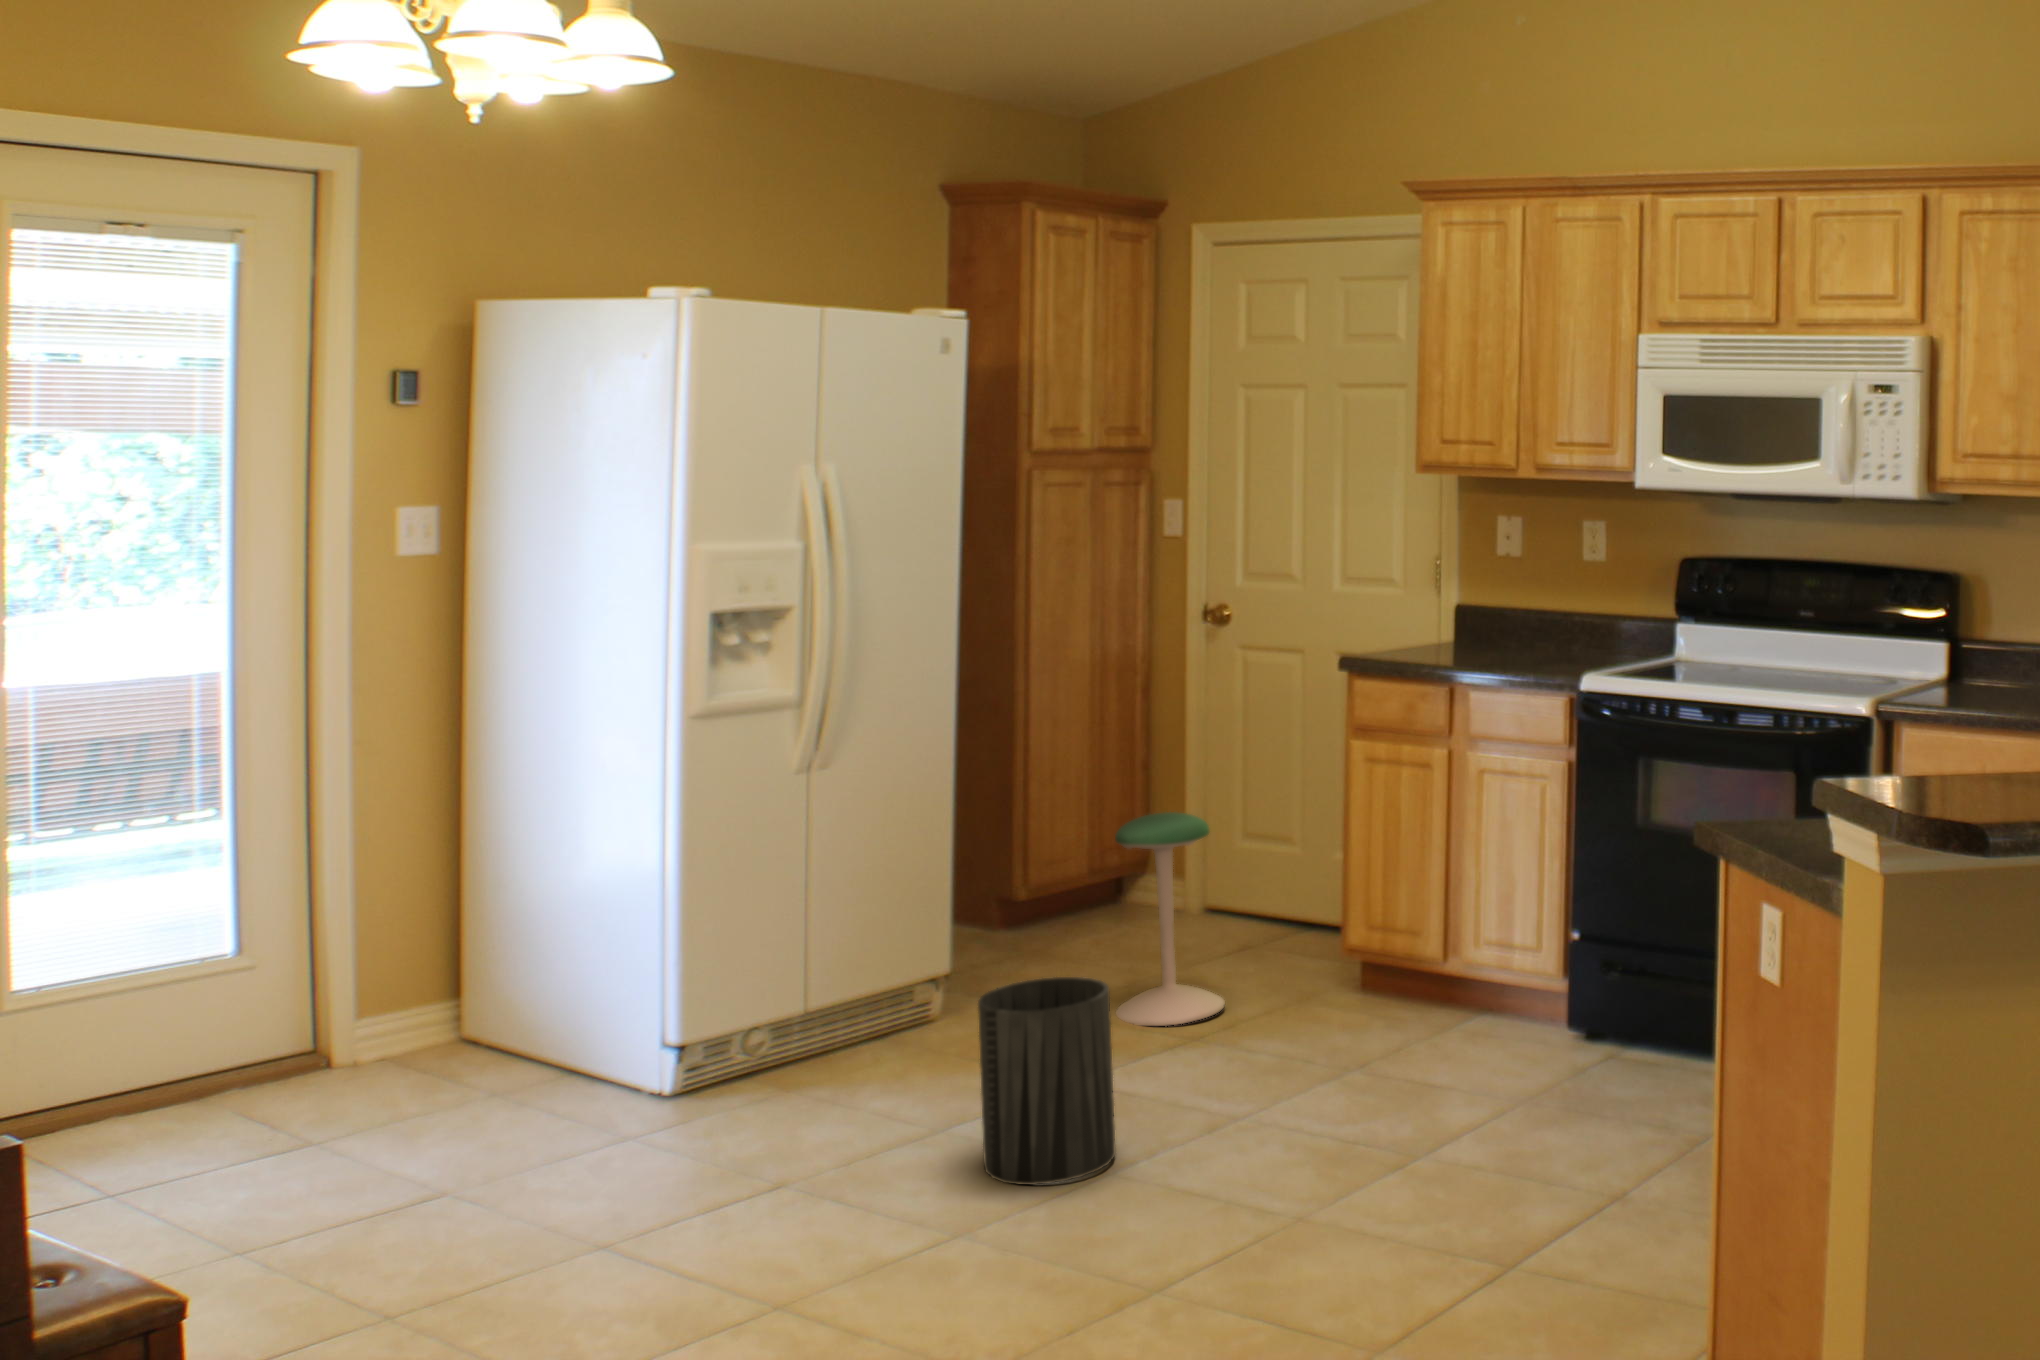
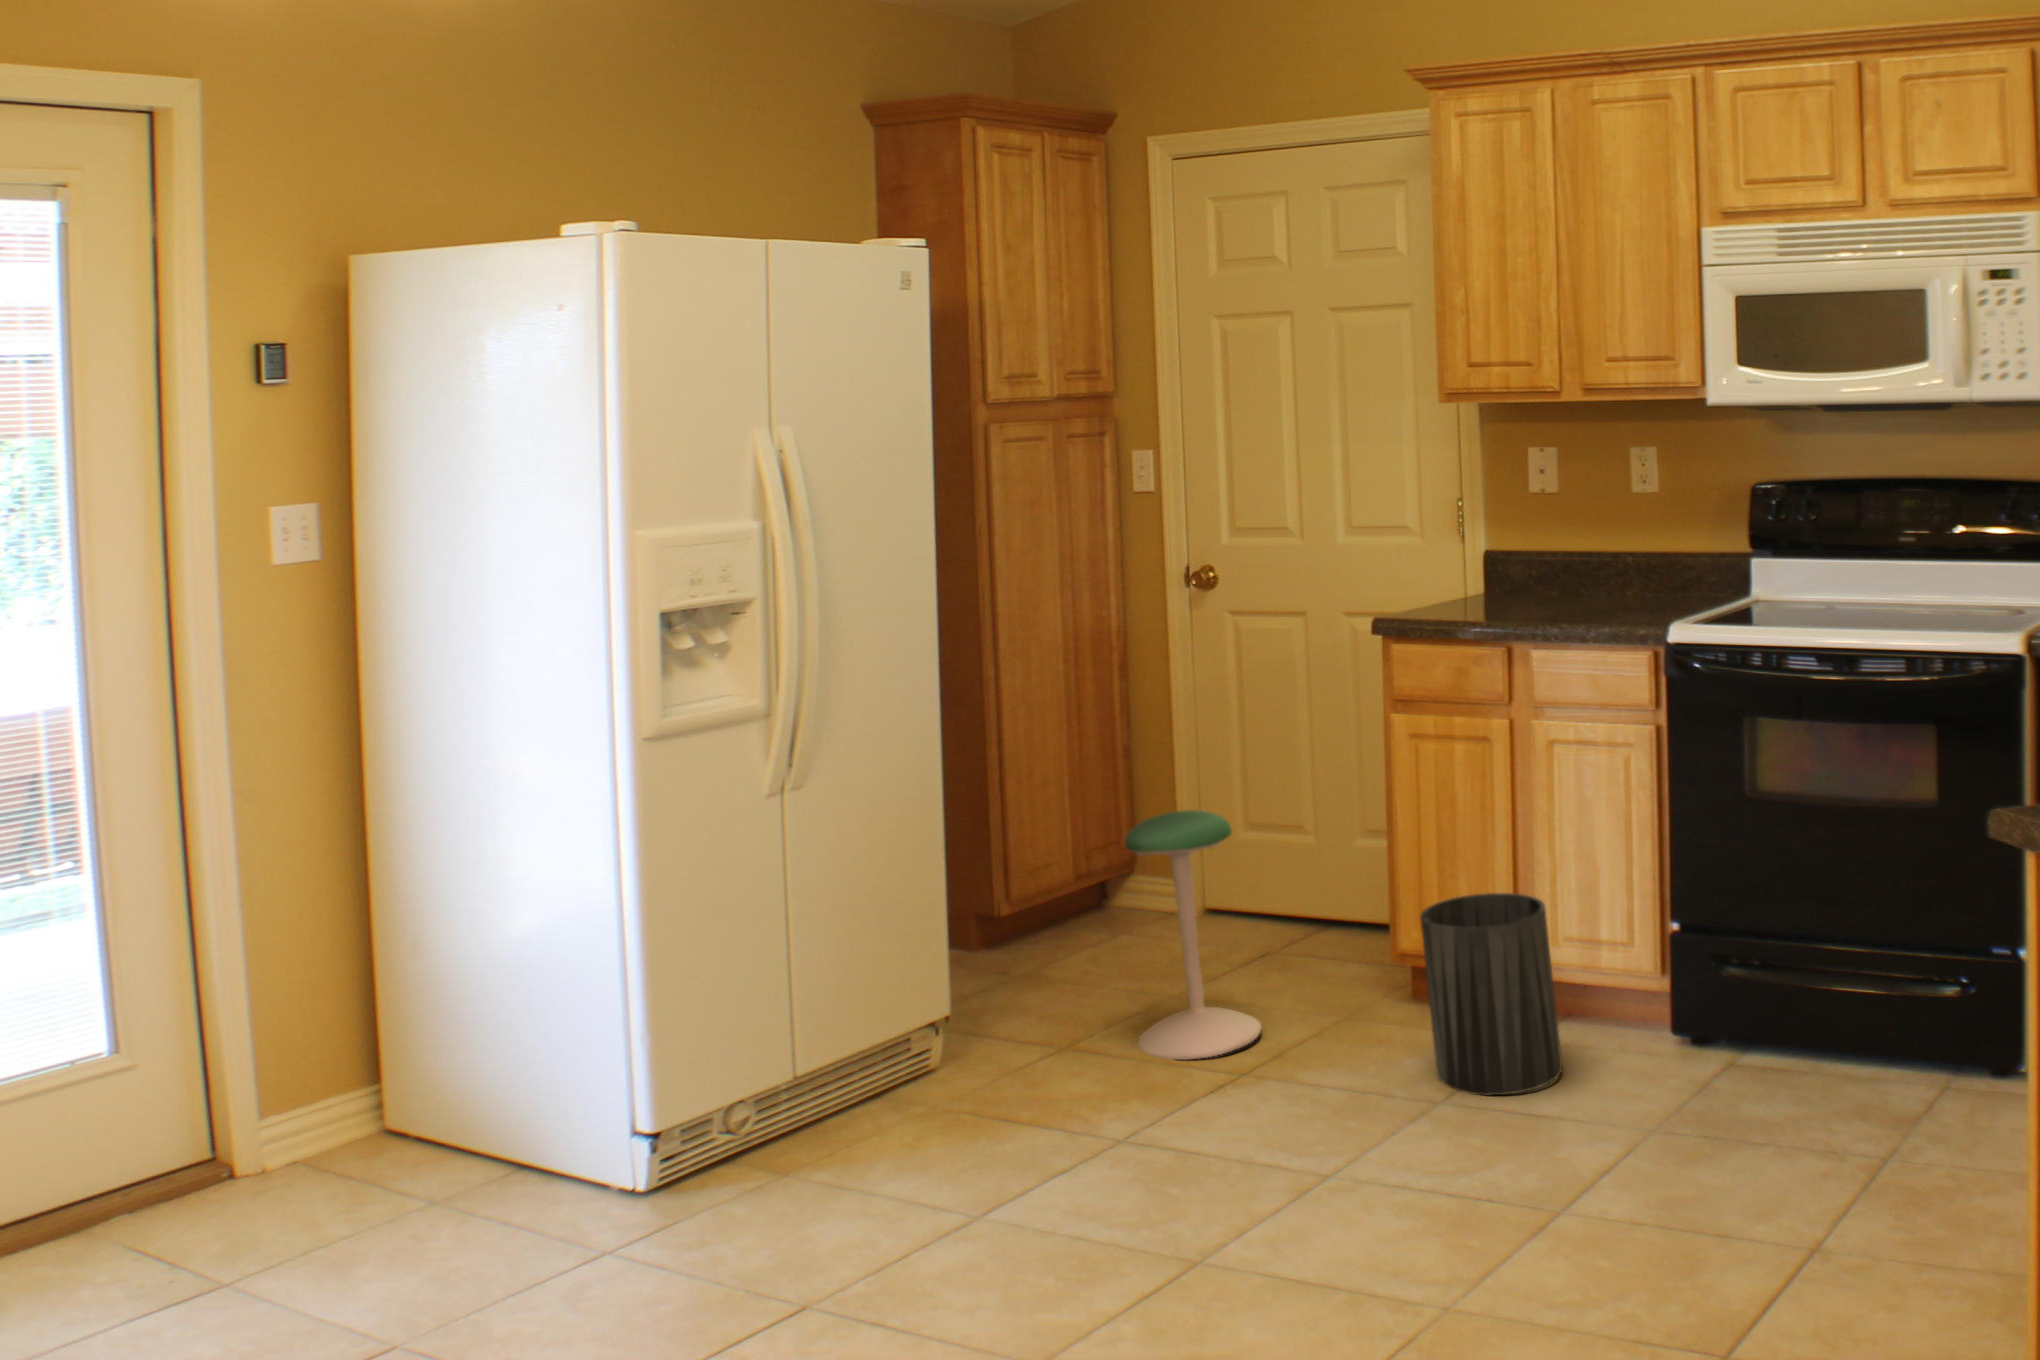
trash can: present [978,977,1115,1185] -> present [1420,893,1562,1096]

